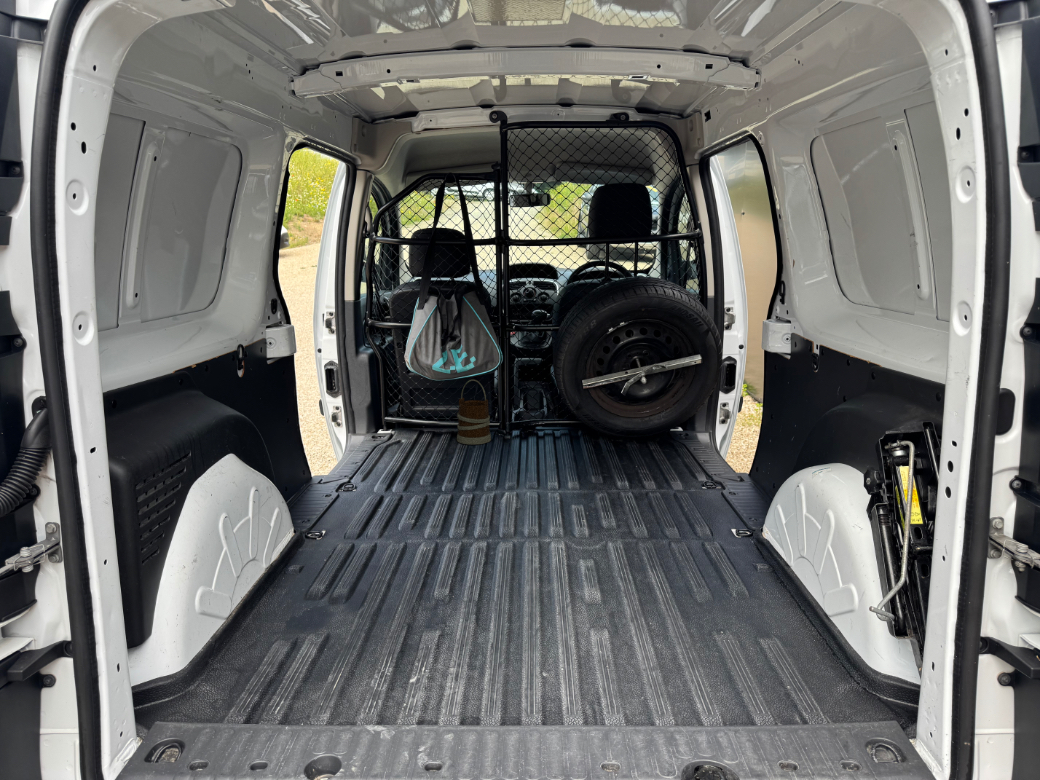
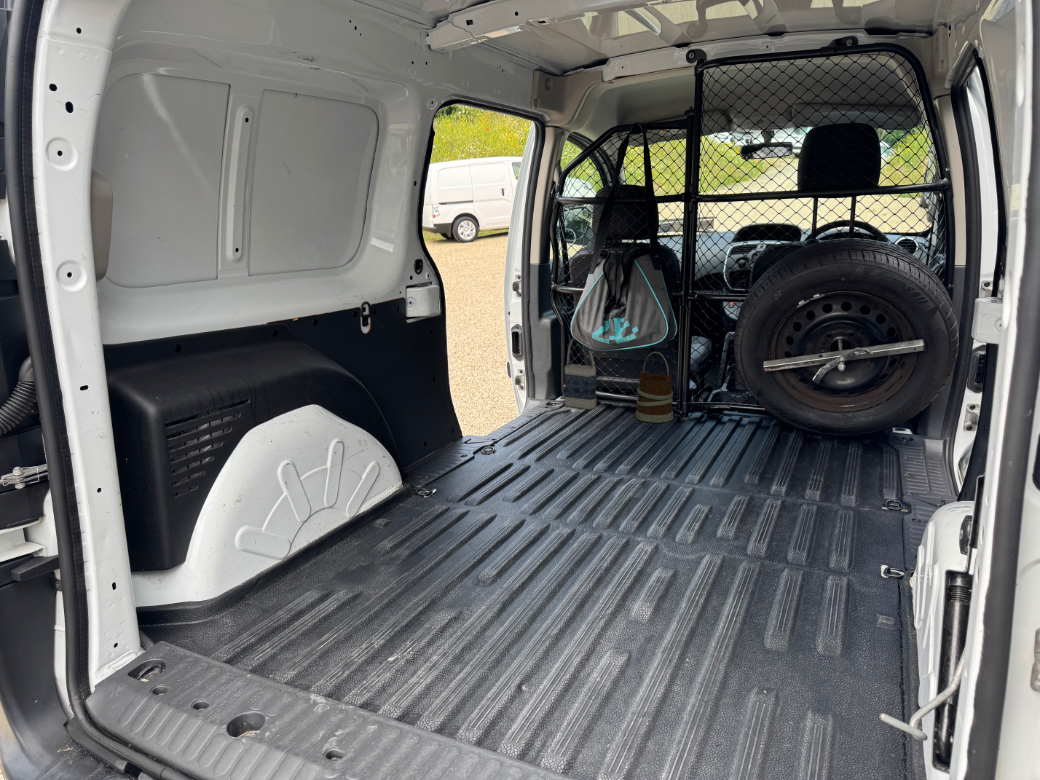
bag: none [385,368,416,438] -> present [565,339,596,409]

